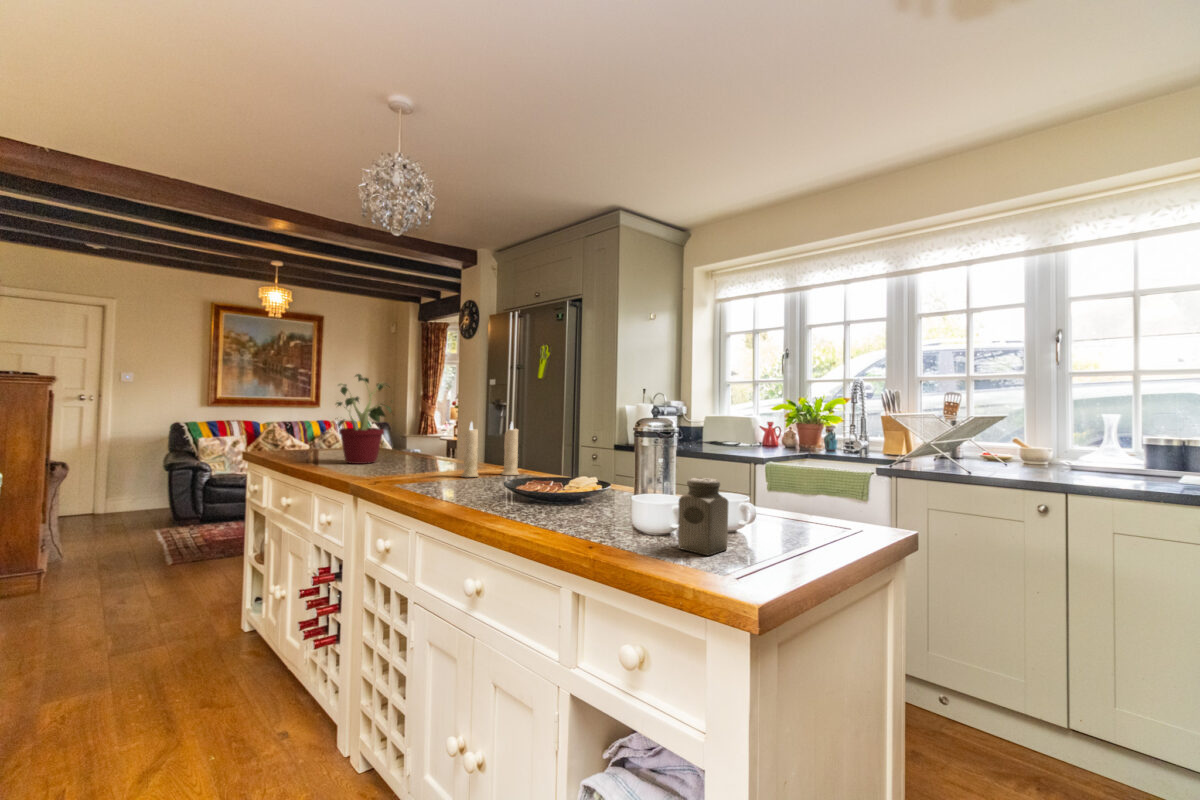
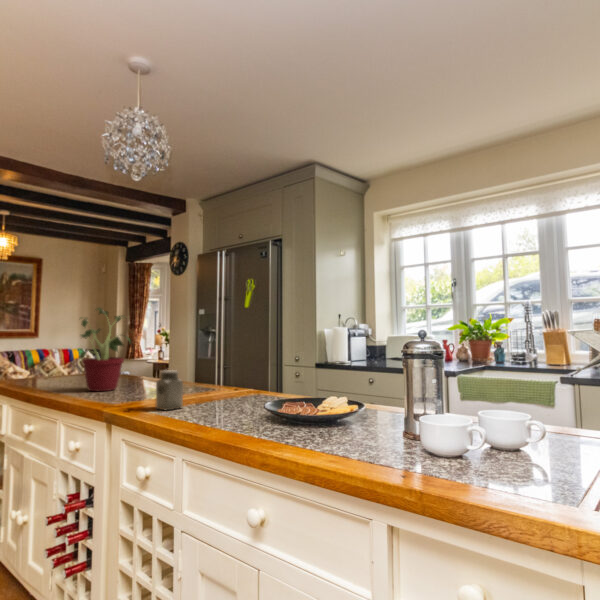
candle: present [461,422,519,477] -> none [206,347,259,402]
salt shaker: present [678,478,728,555] -> present [156,370,183,411]

